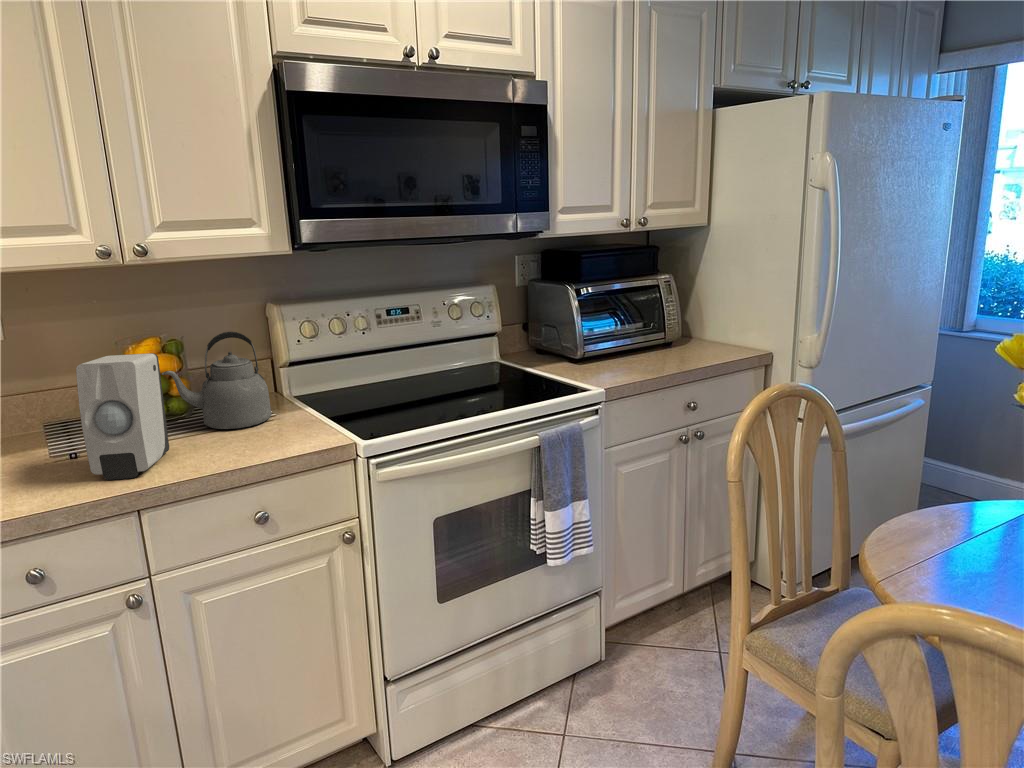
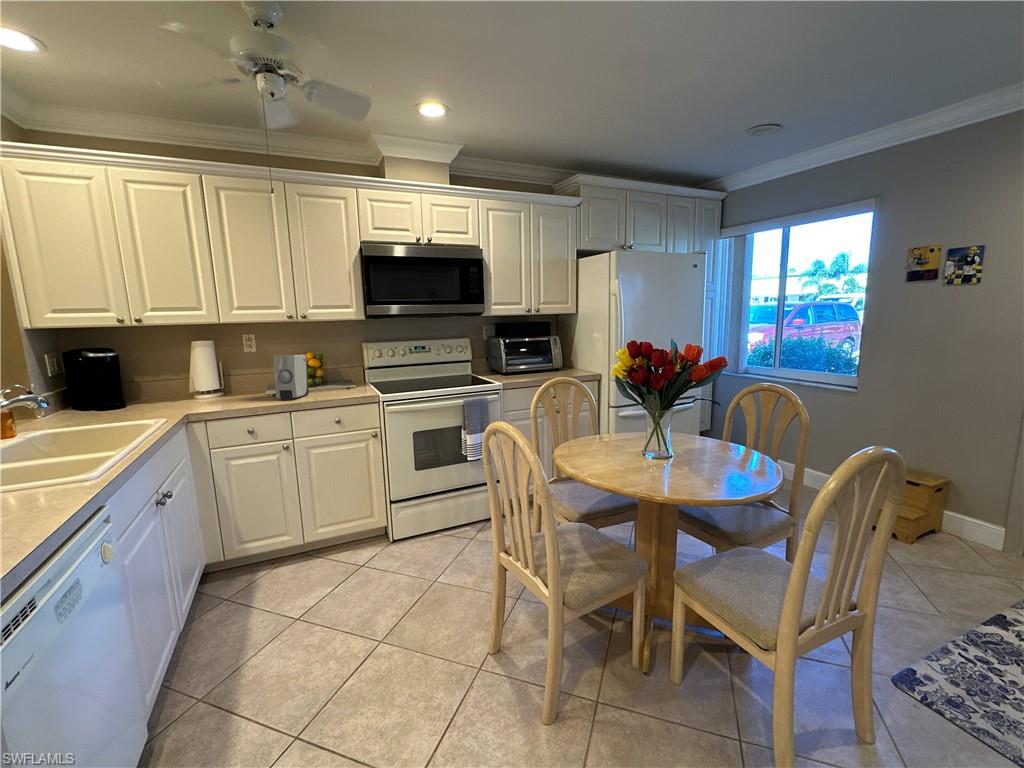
kettle: present [162,332,272,429] -> none [311,351,355,390]

